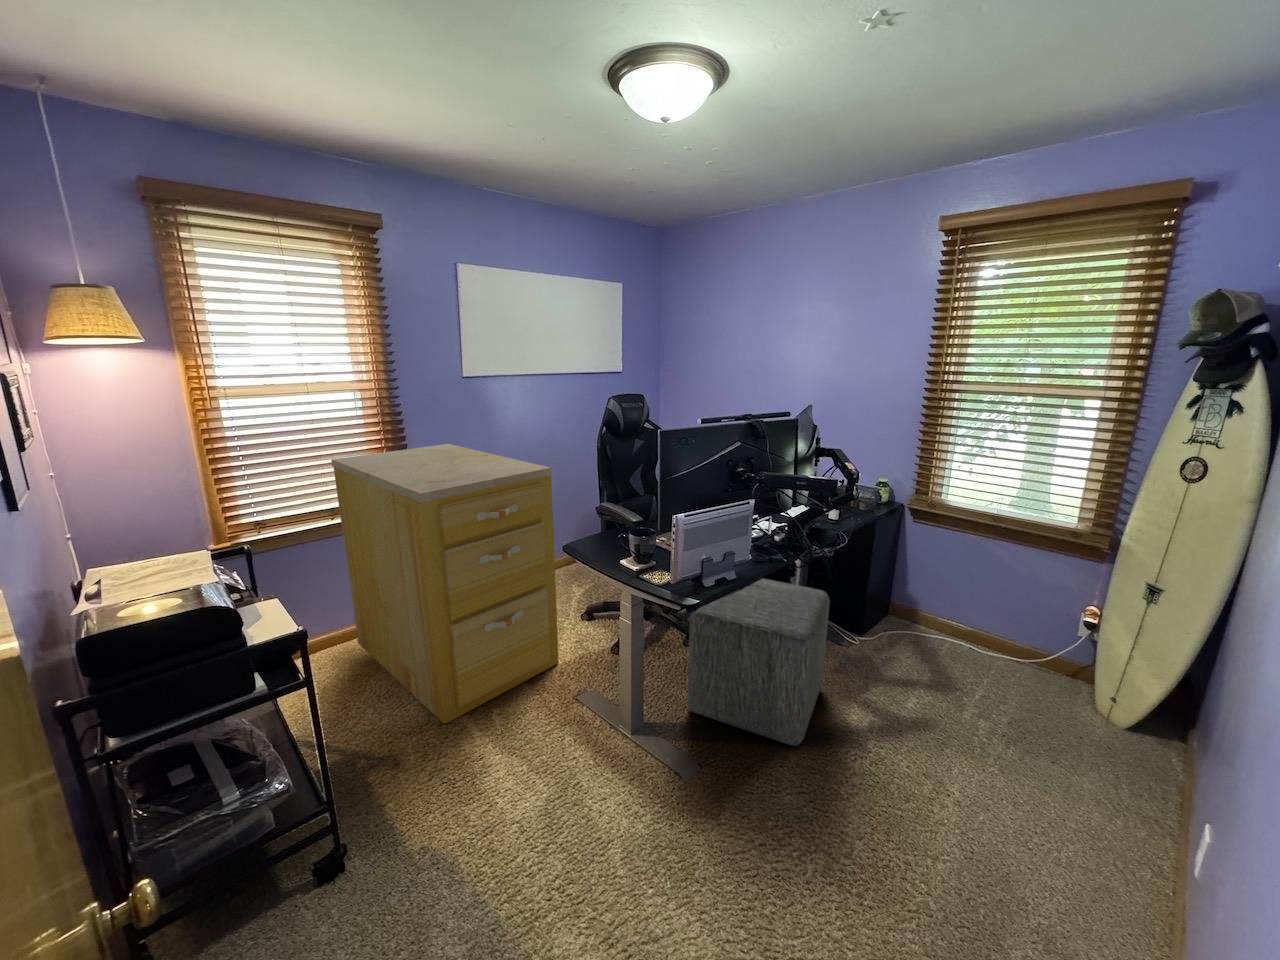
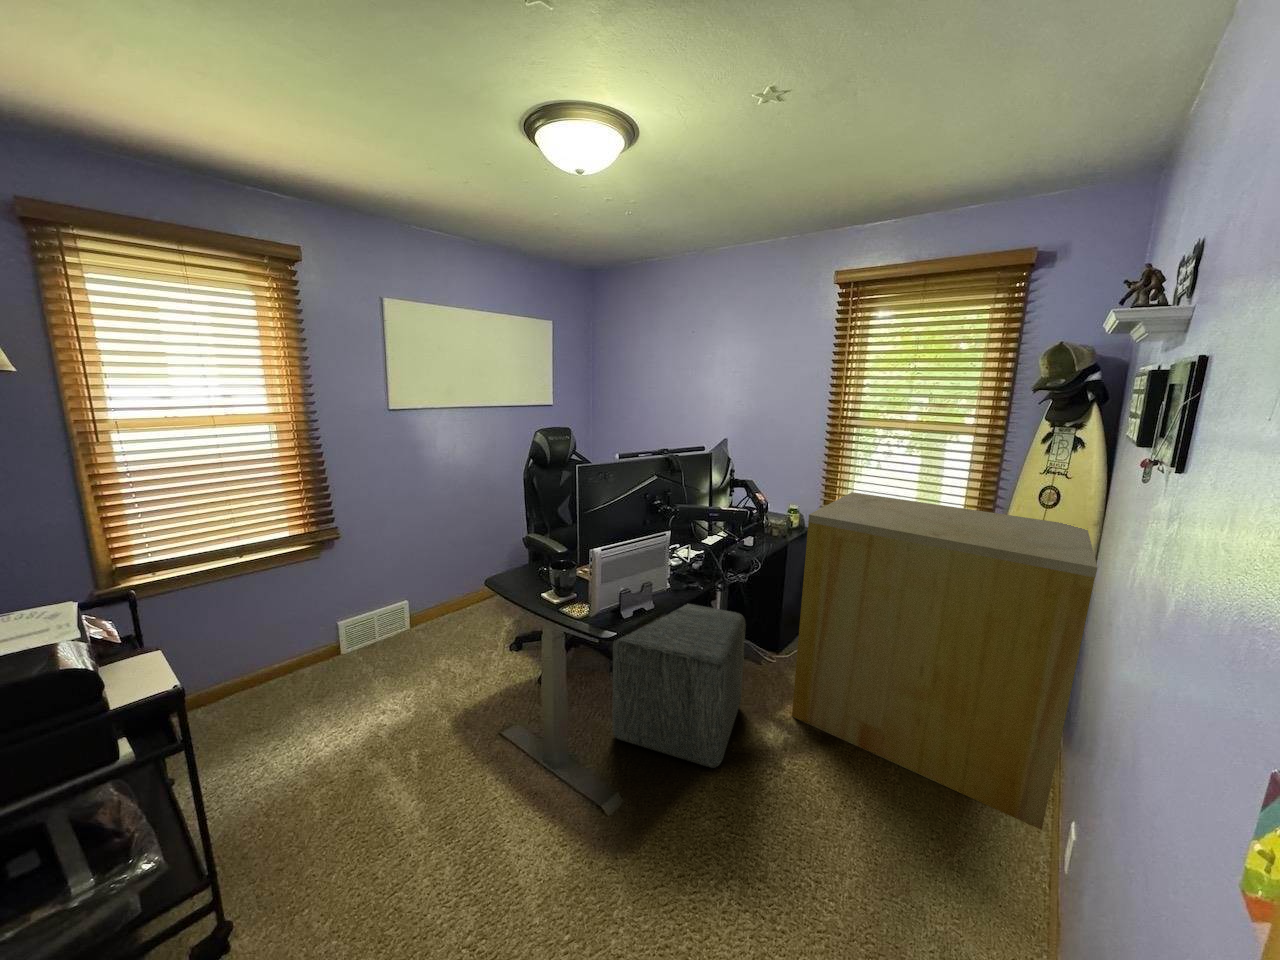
filing cabinet: present [331,444,559,724] -> present [792,492,1097,830]

